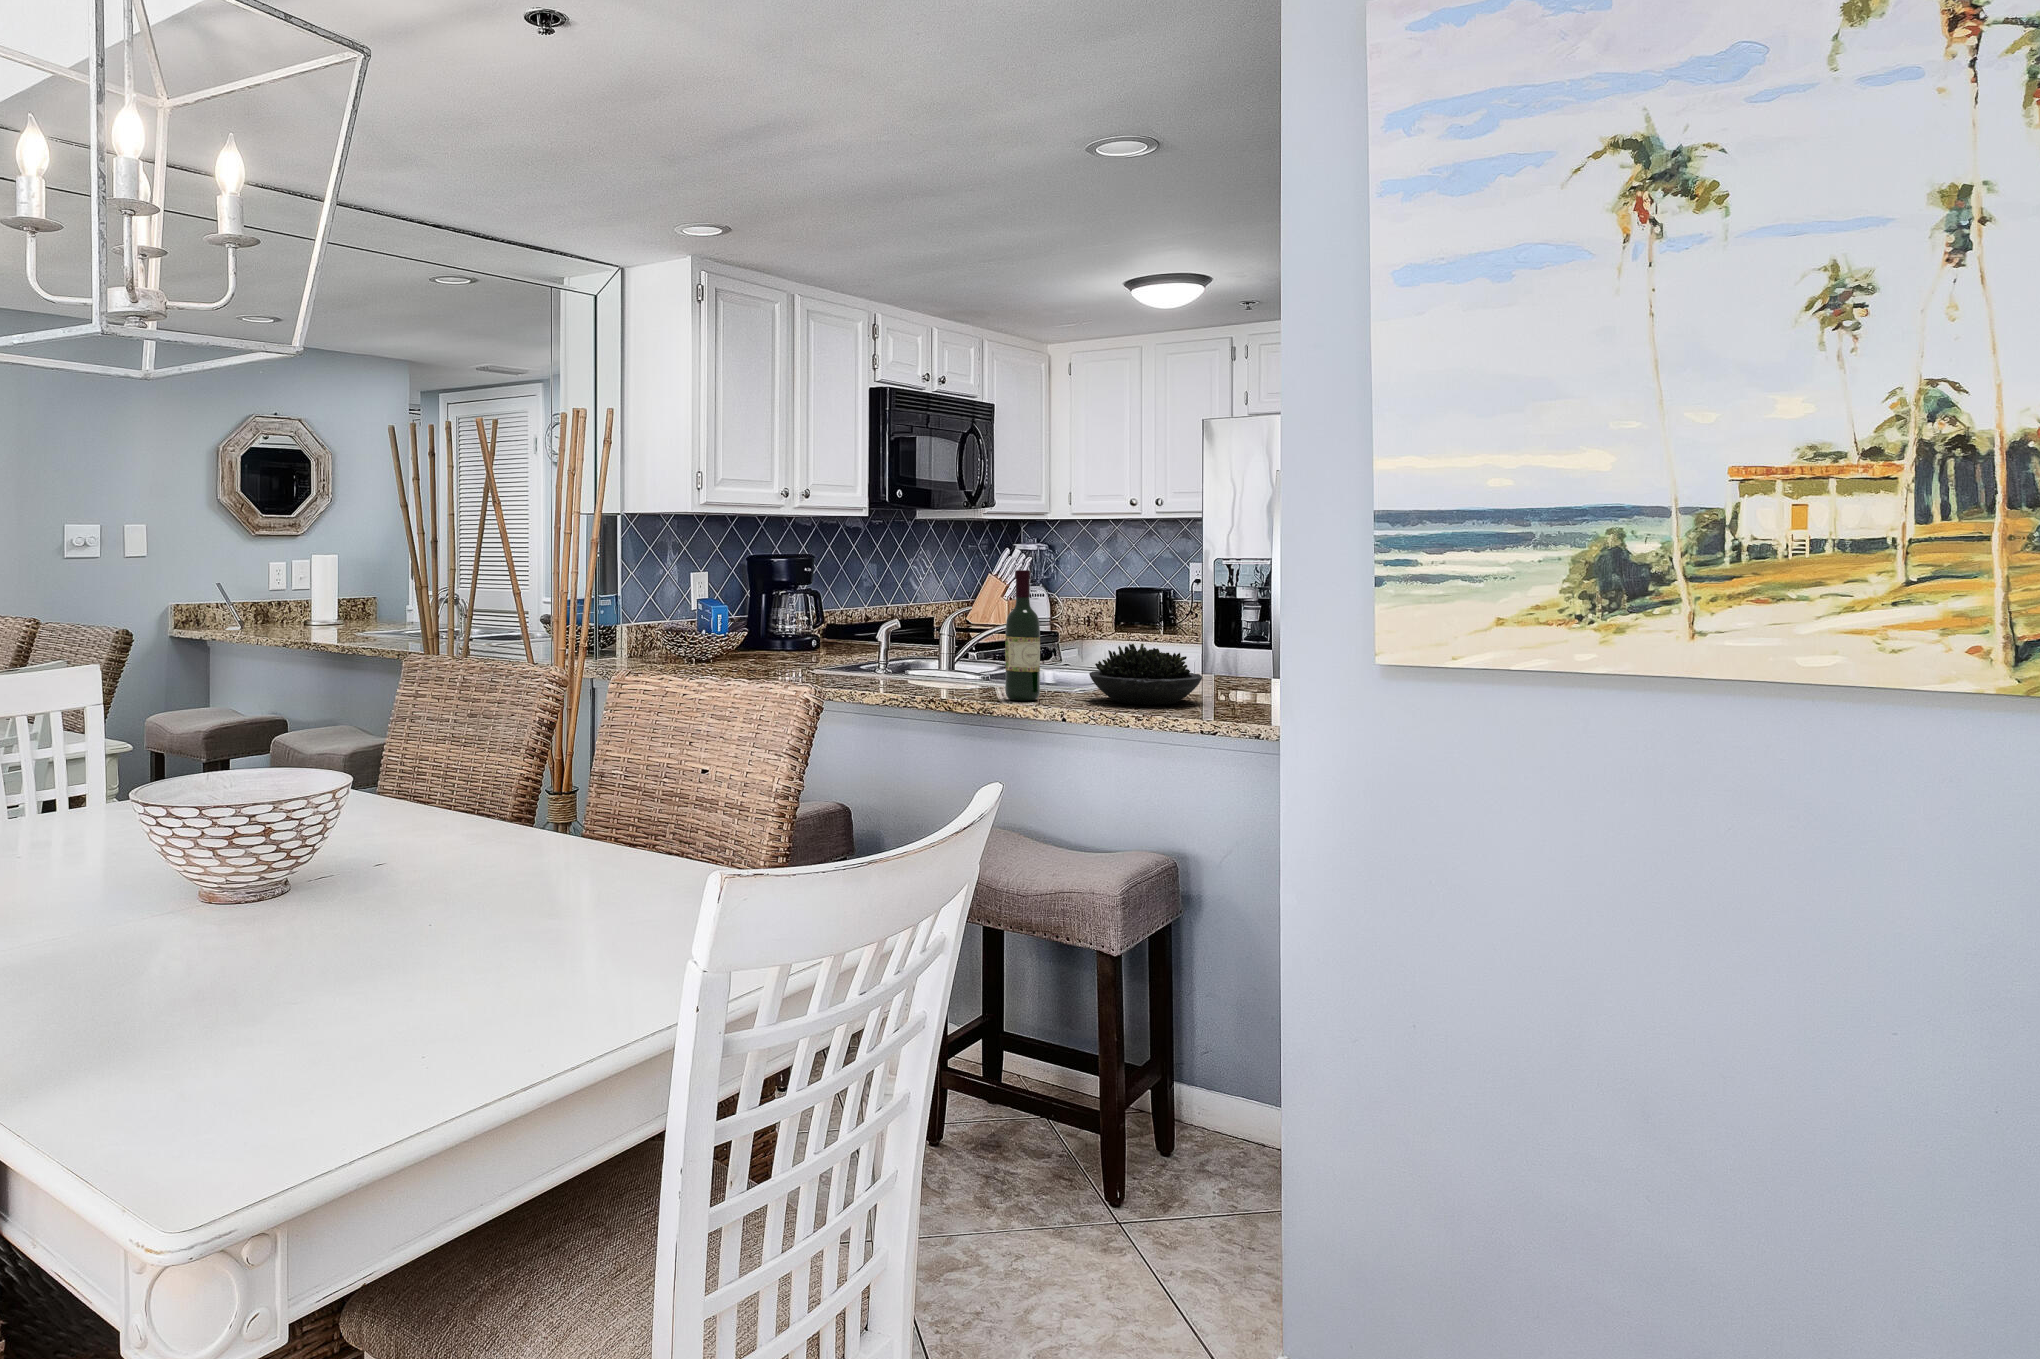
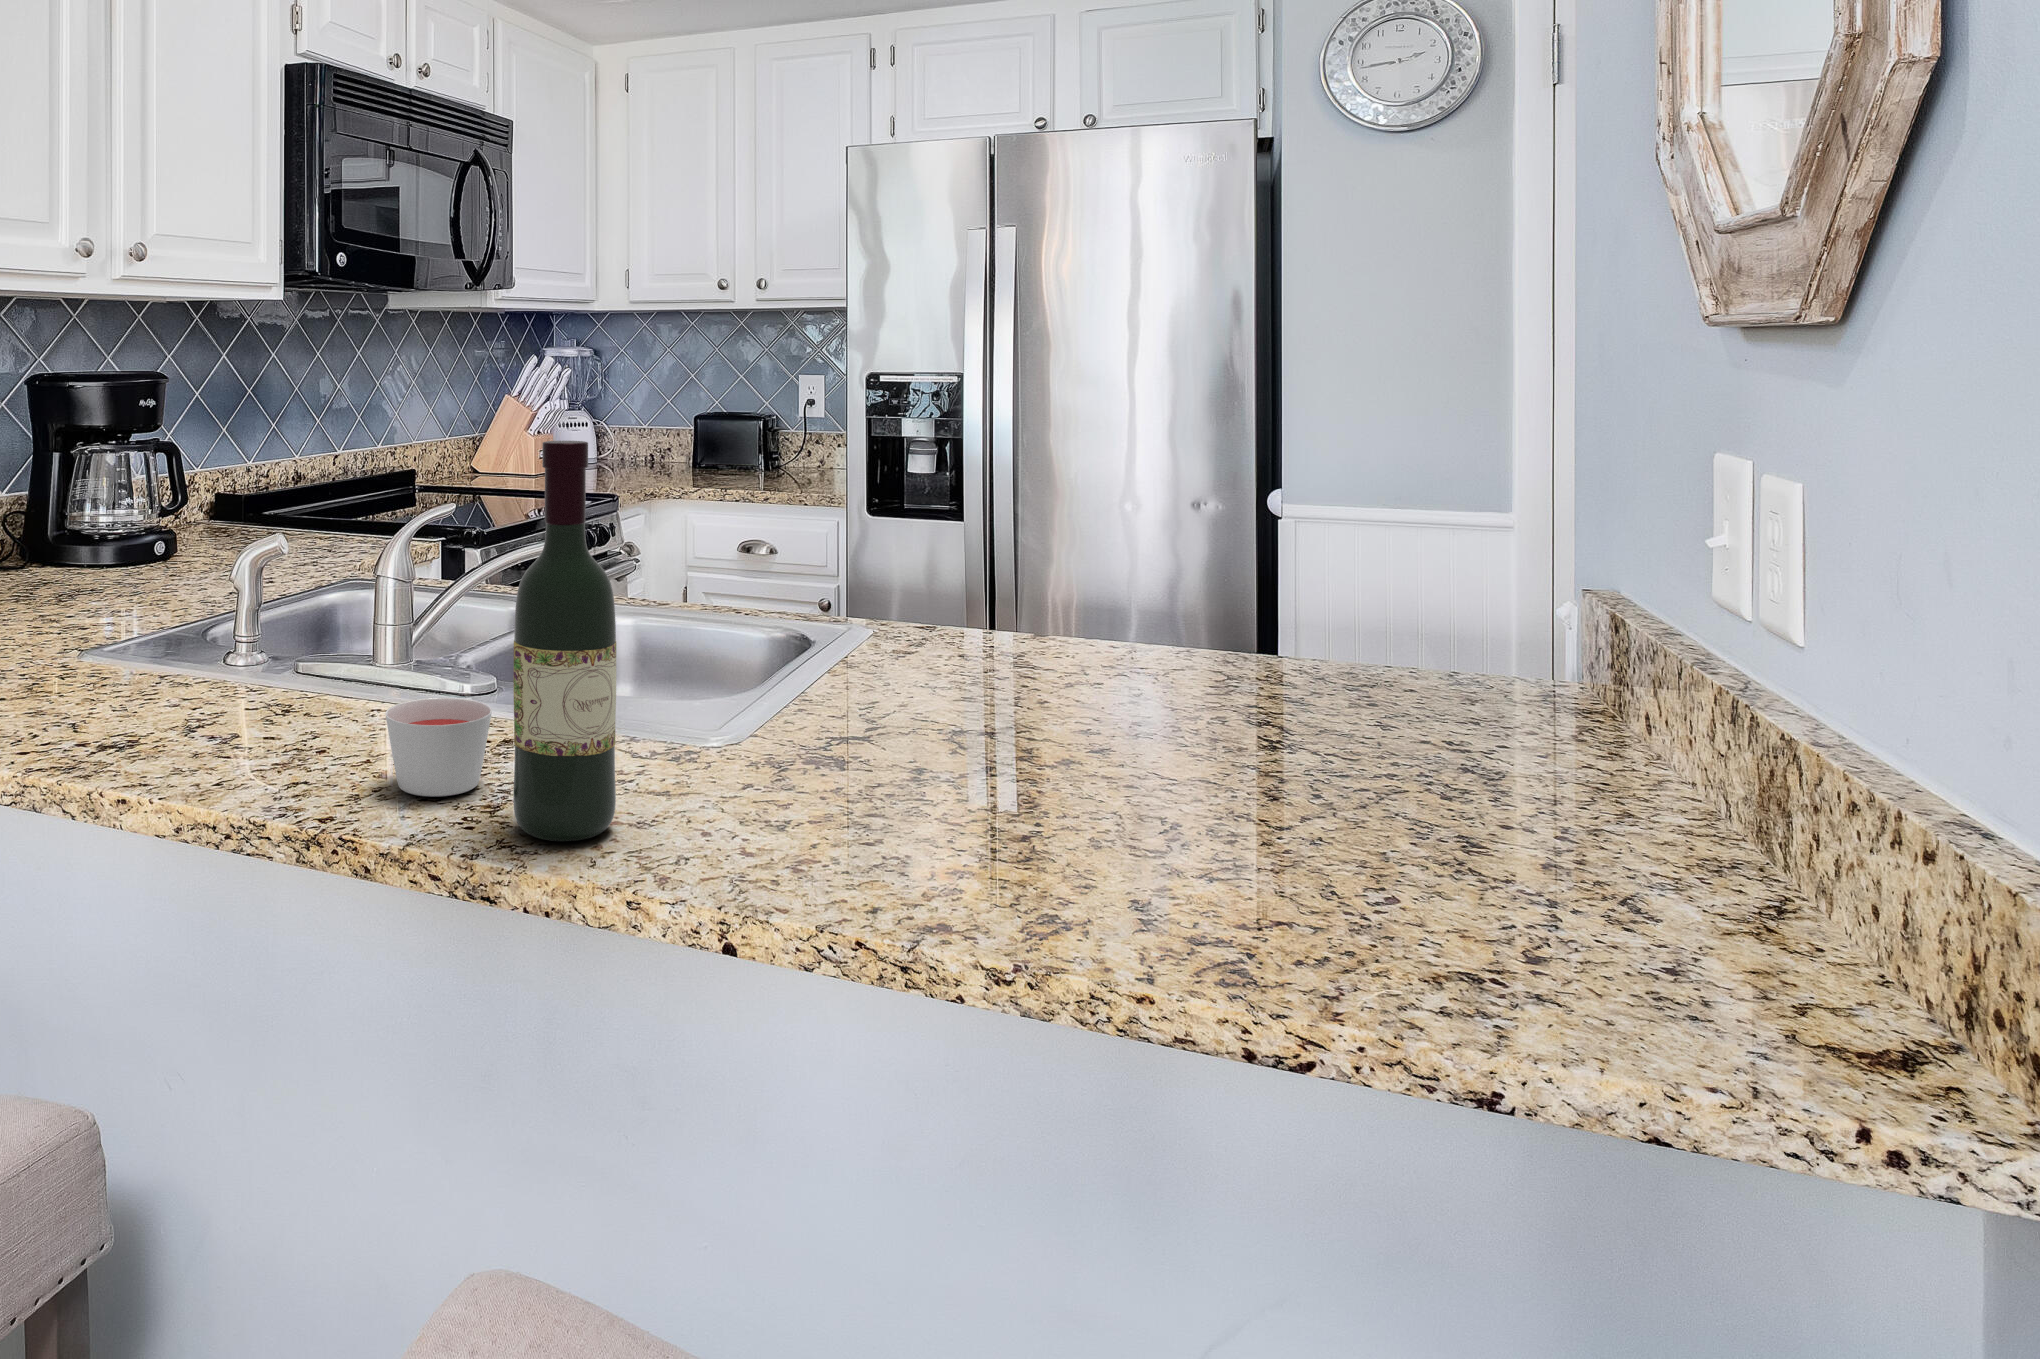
succulent plant: present [1089,644,1202,705] -> none [758,649,1088,857]
candle: none [959,666,997,695] -> present [385,698,492,797]

